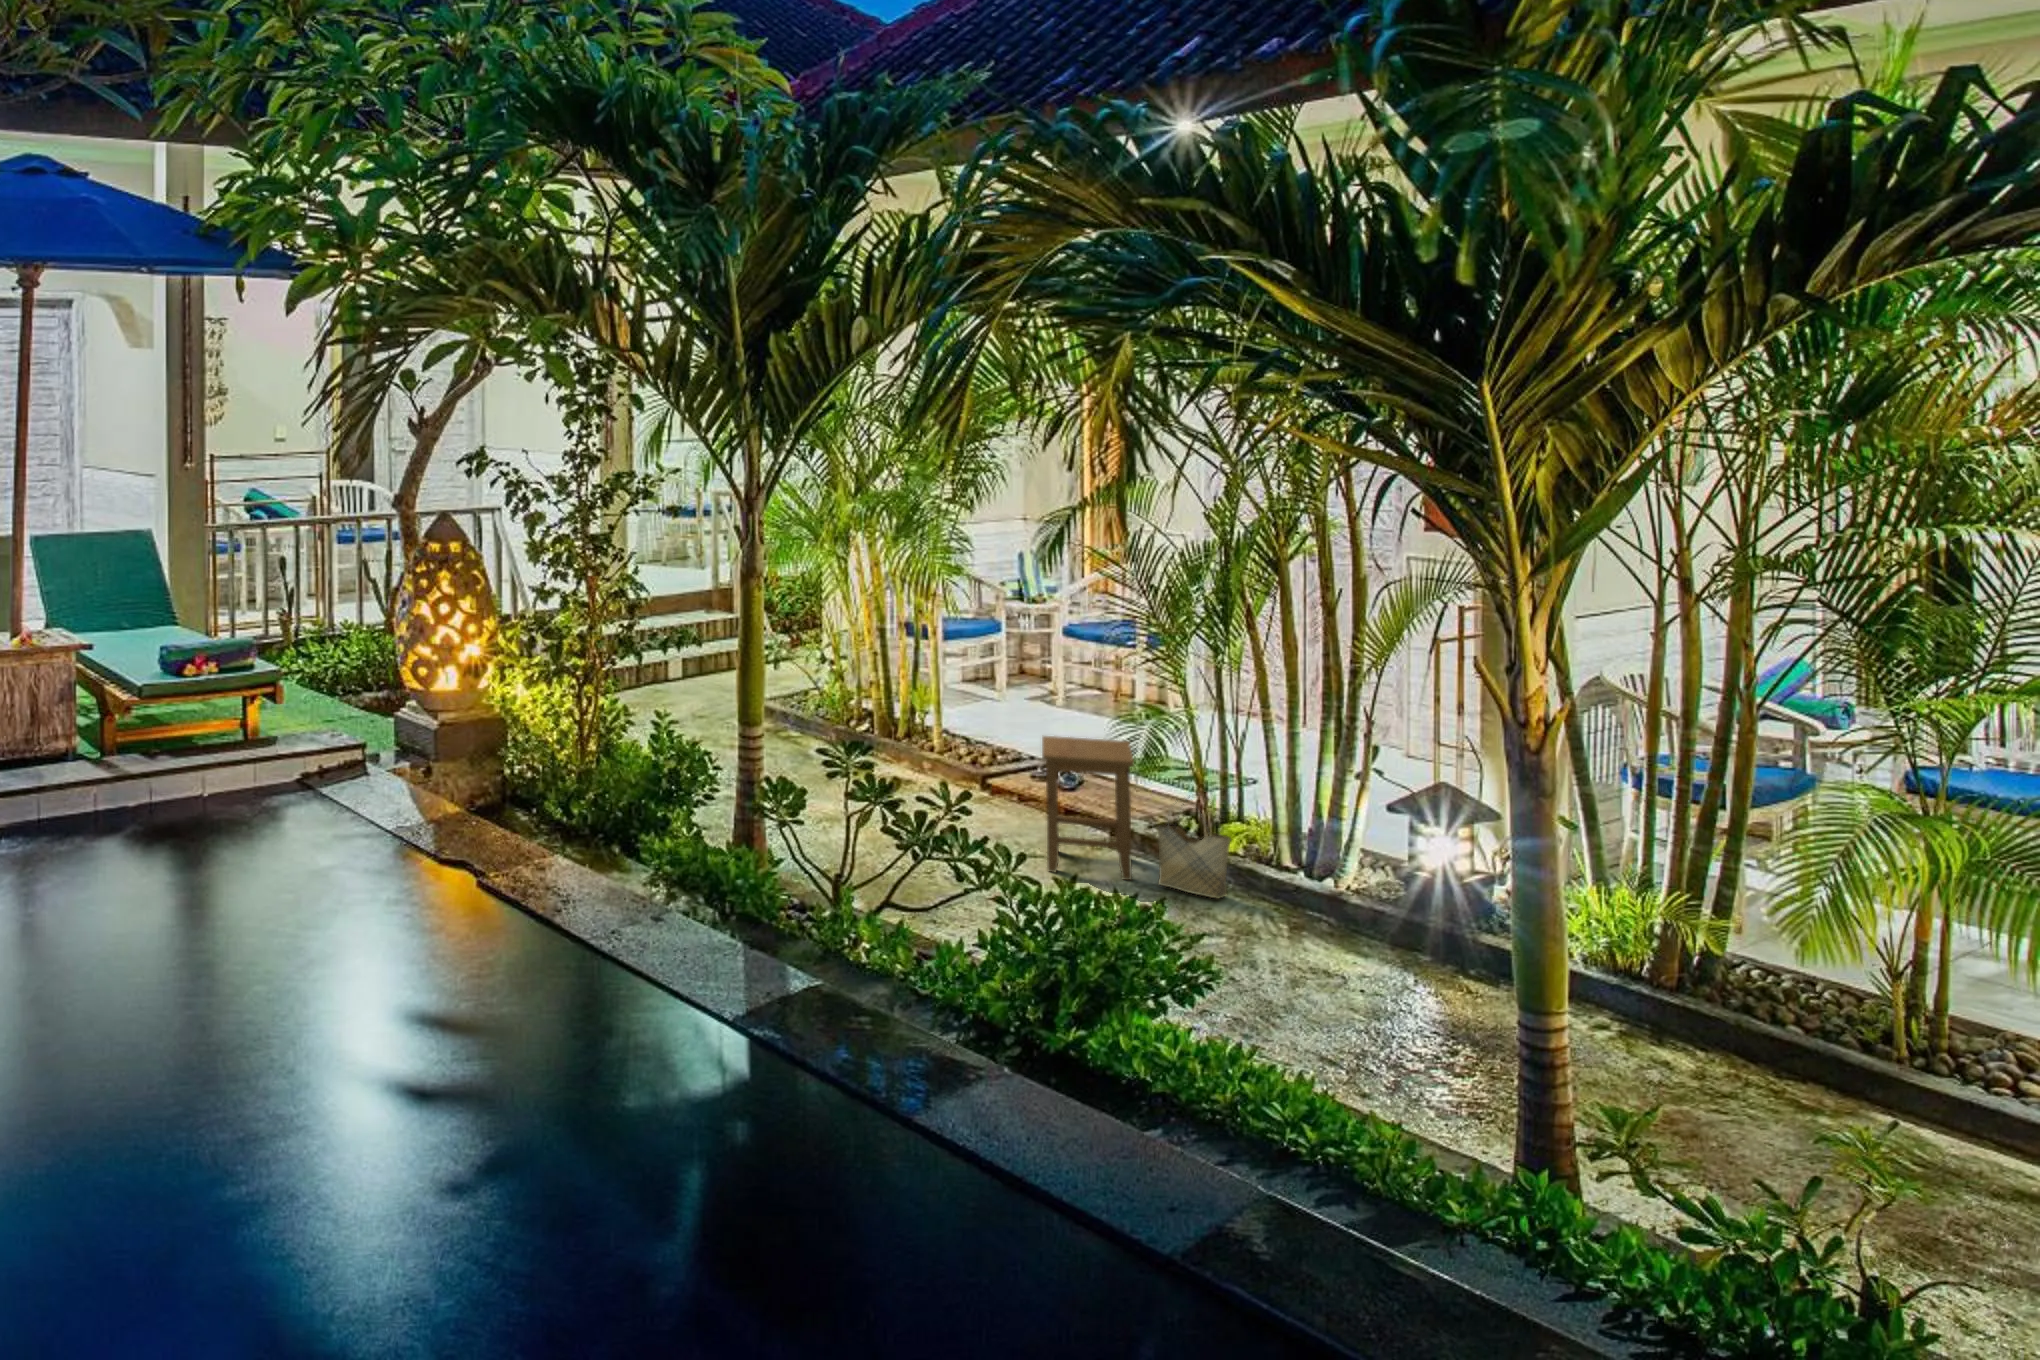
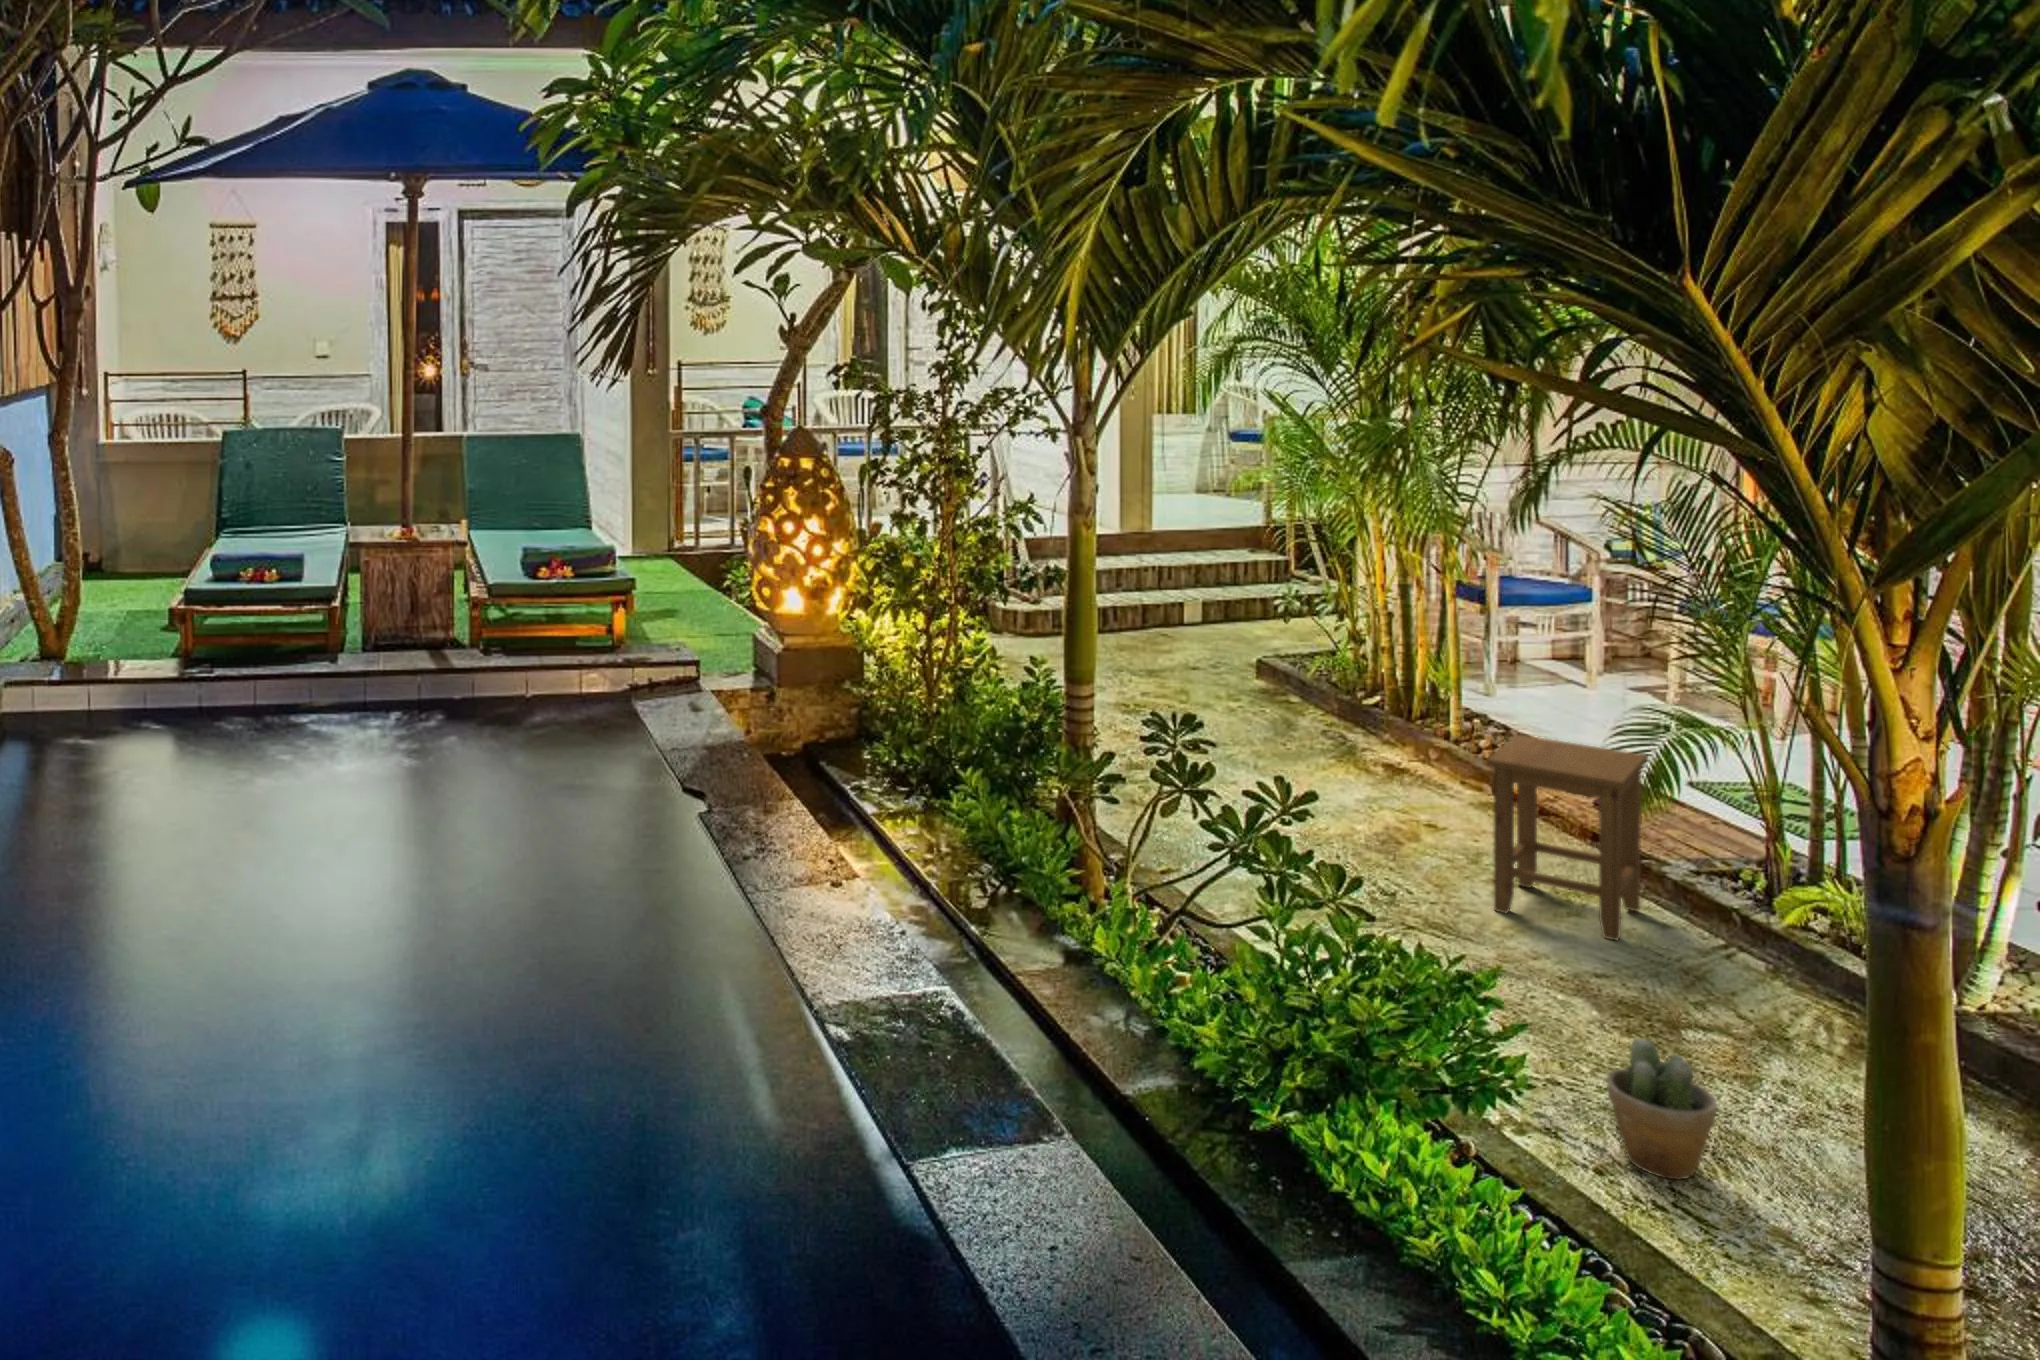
woven basket: present [1157,800,1230,898] -> none [1652,838,1767,986]
potted plant: none [1234,935,1305,1032] -> present [1606,1039,1717,1179]

